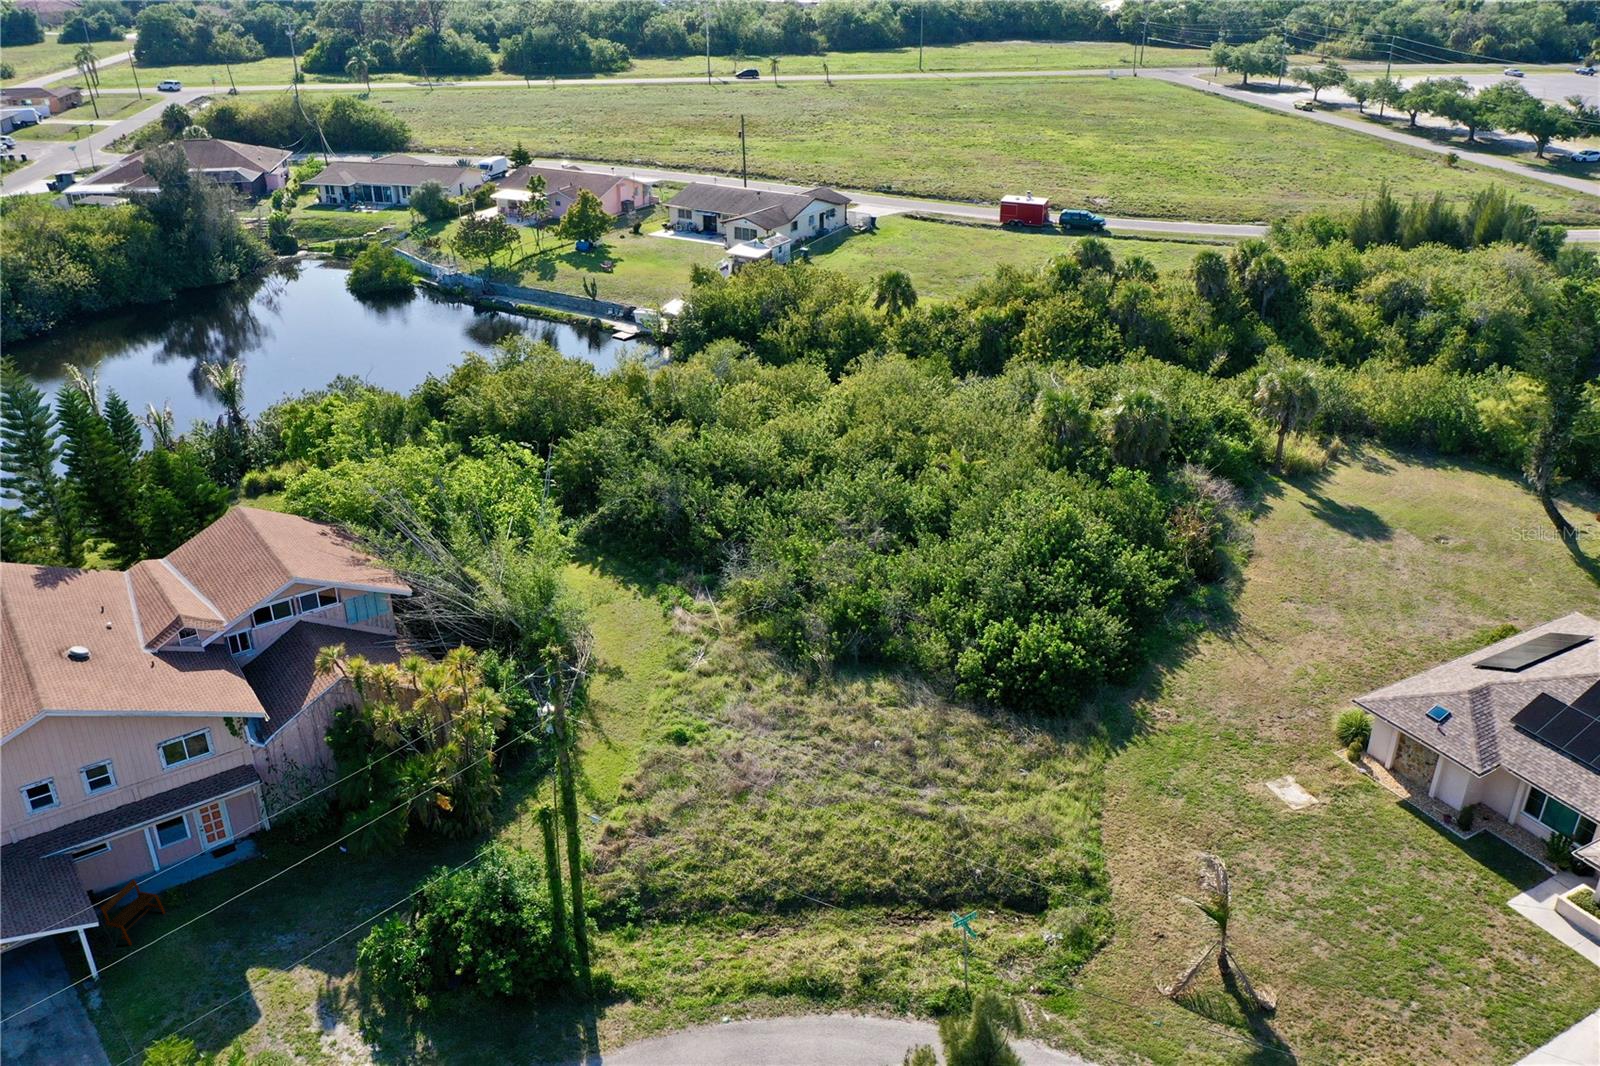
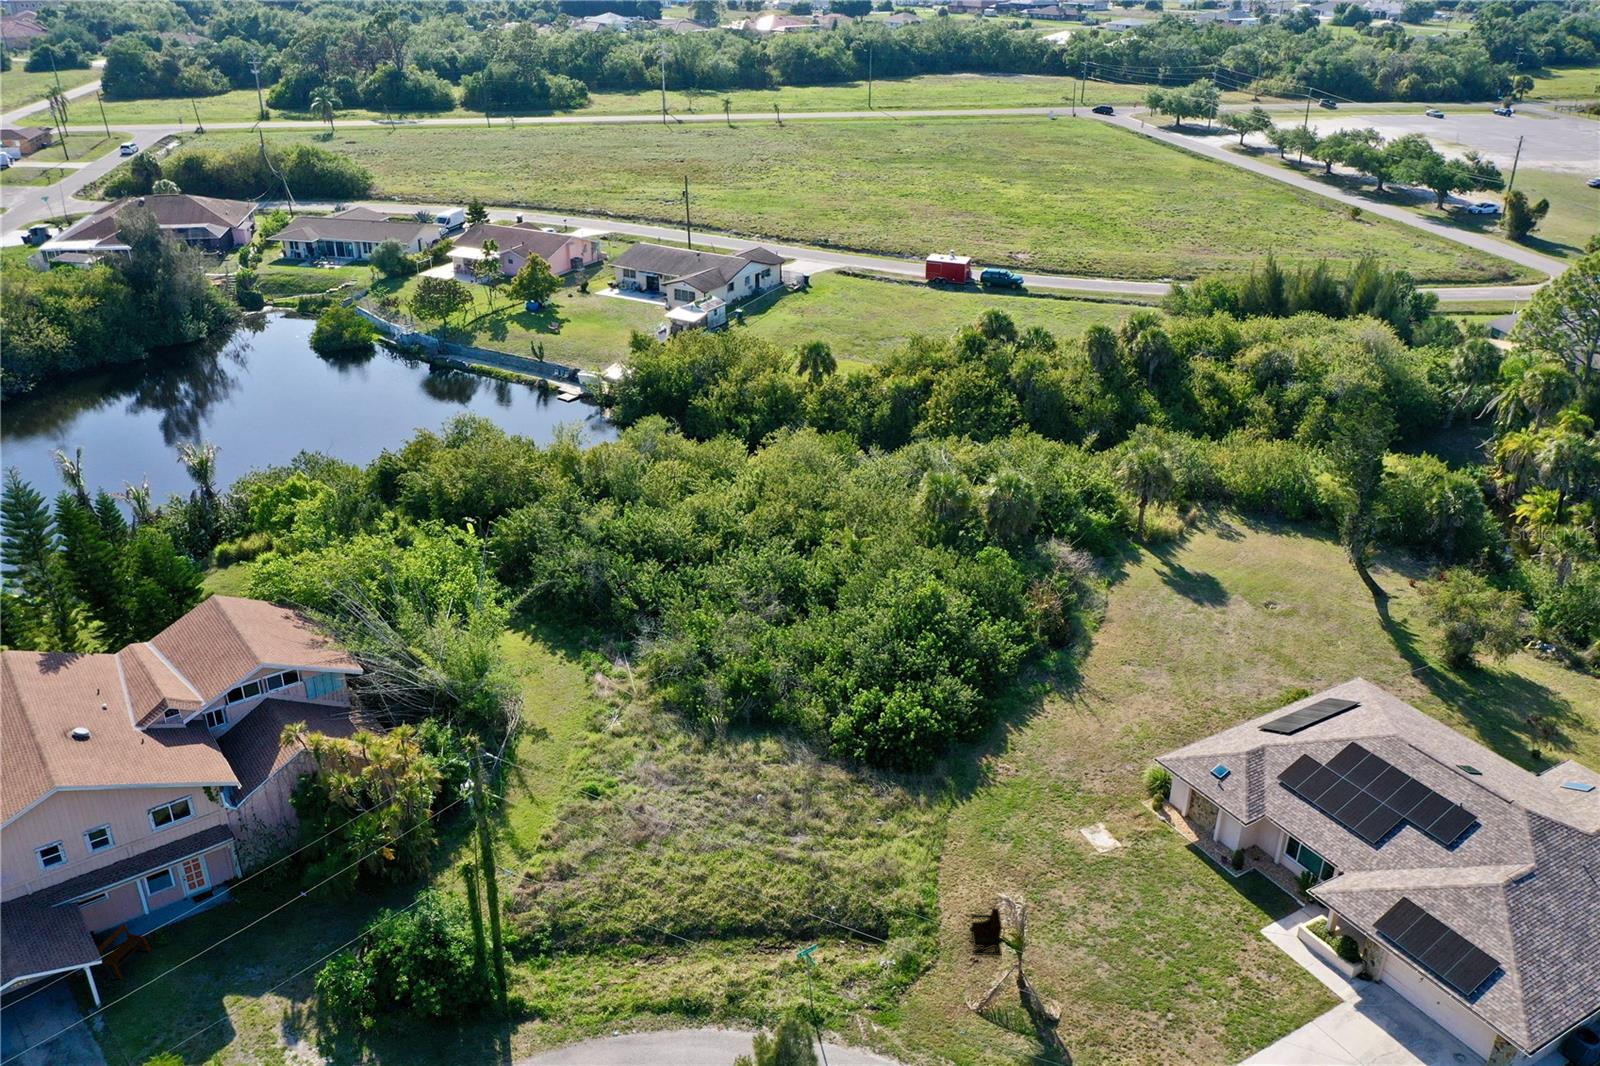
lounge chair: none [1148,872,1196,929] -> present [970,908,1004,955]

